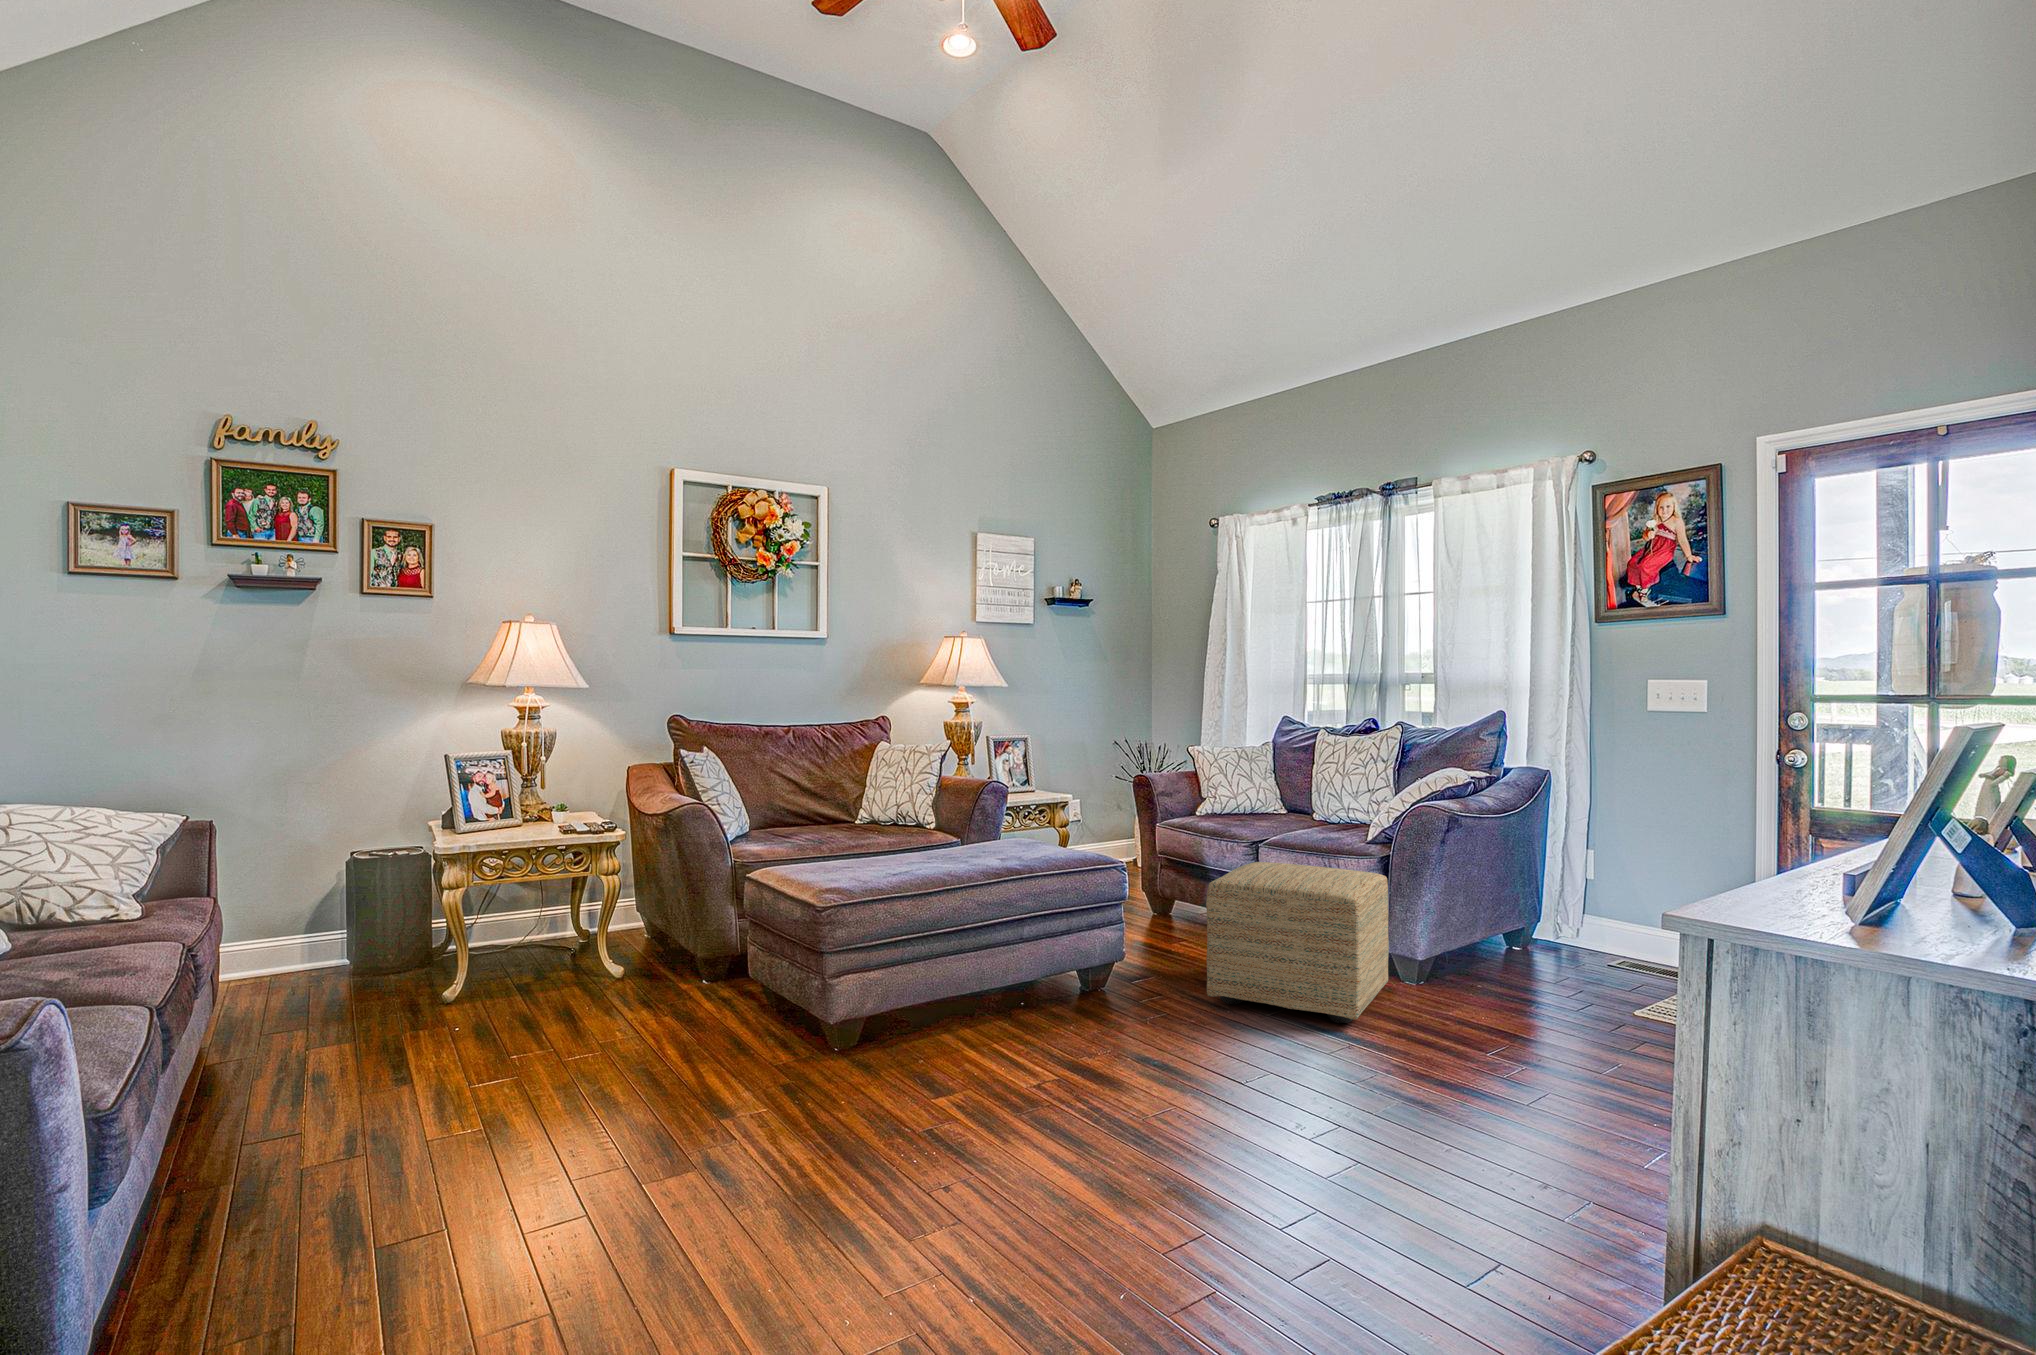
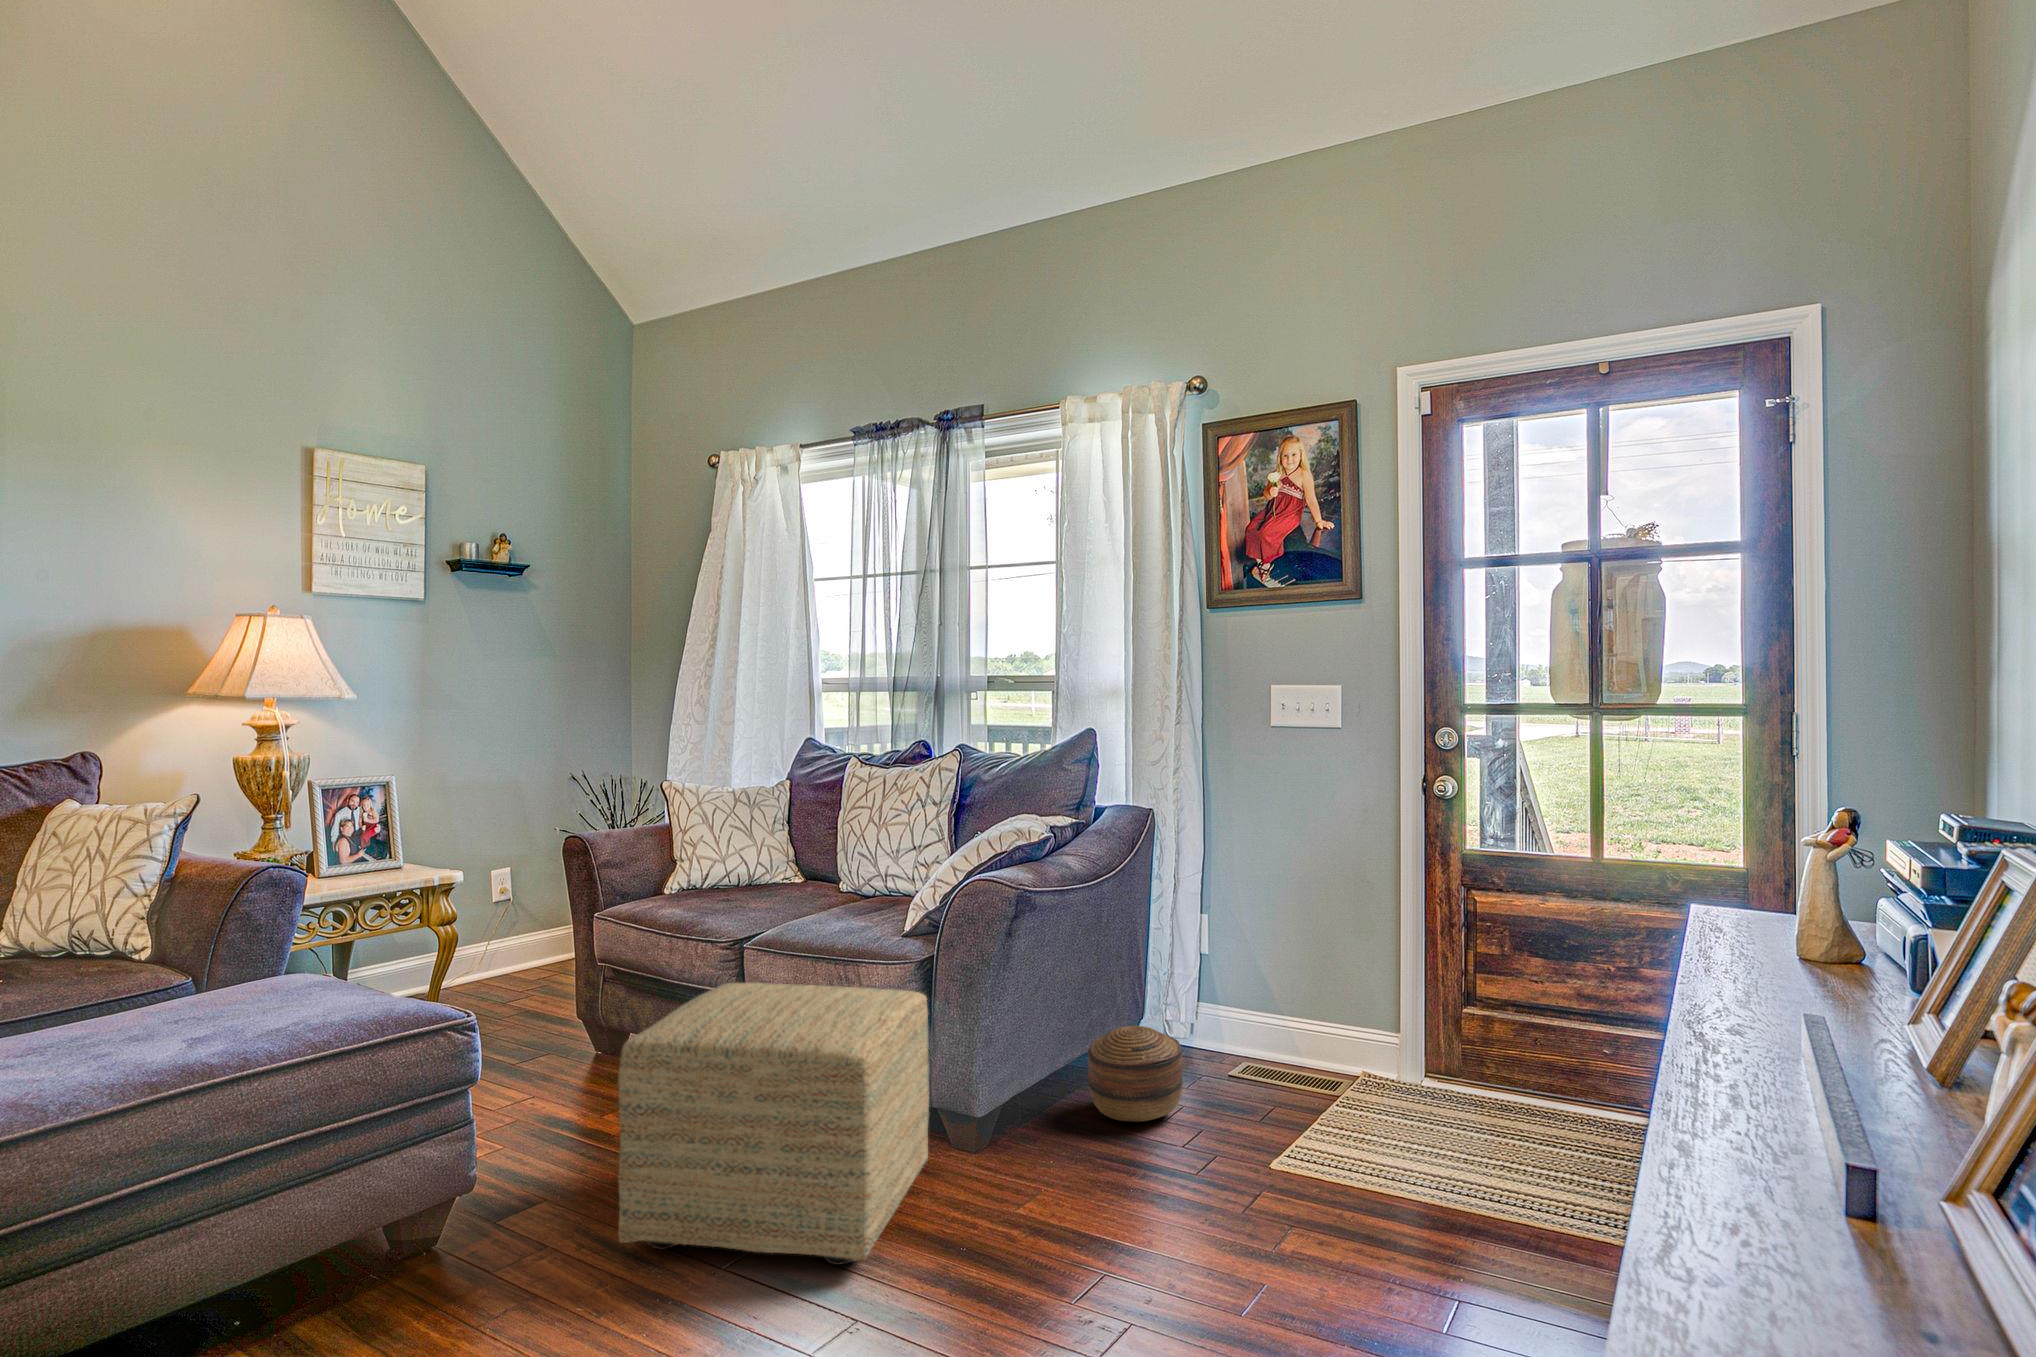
basket: none [1499,917,1573,982] -> present [1088,1025,1183,1122]

